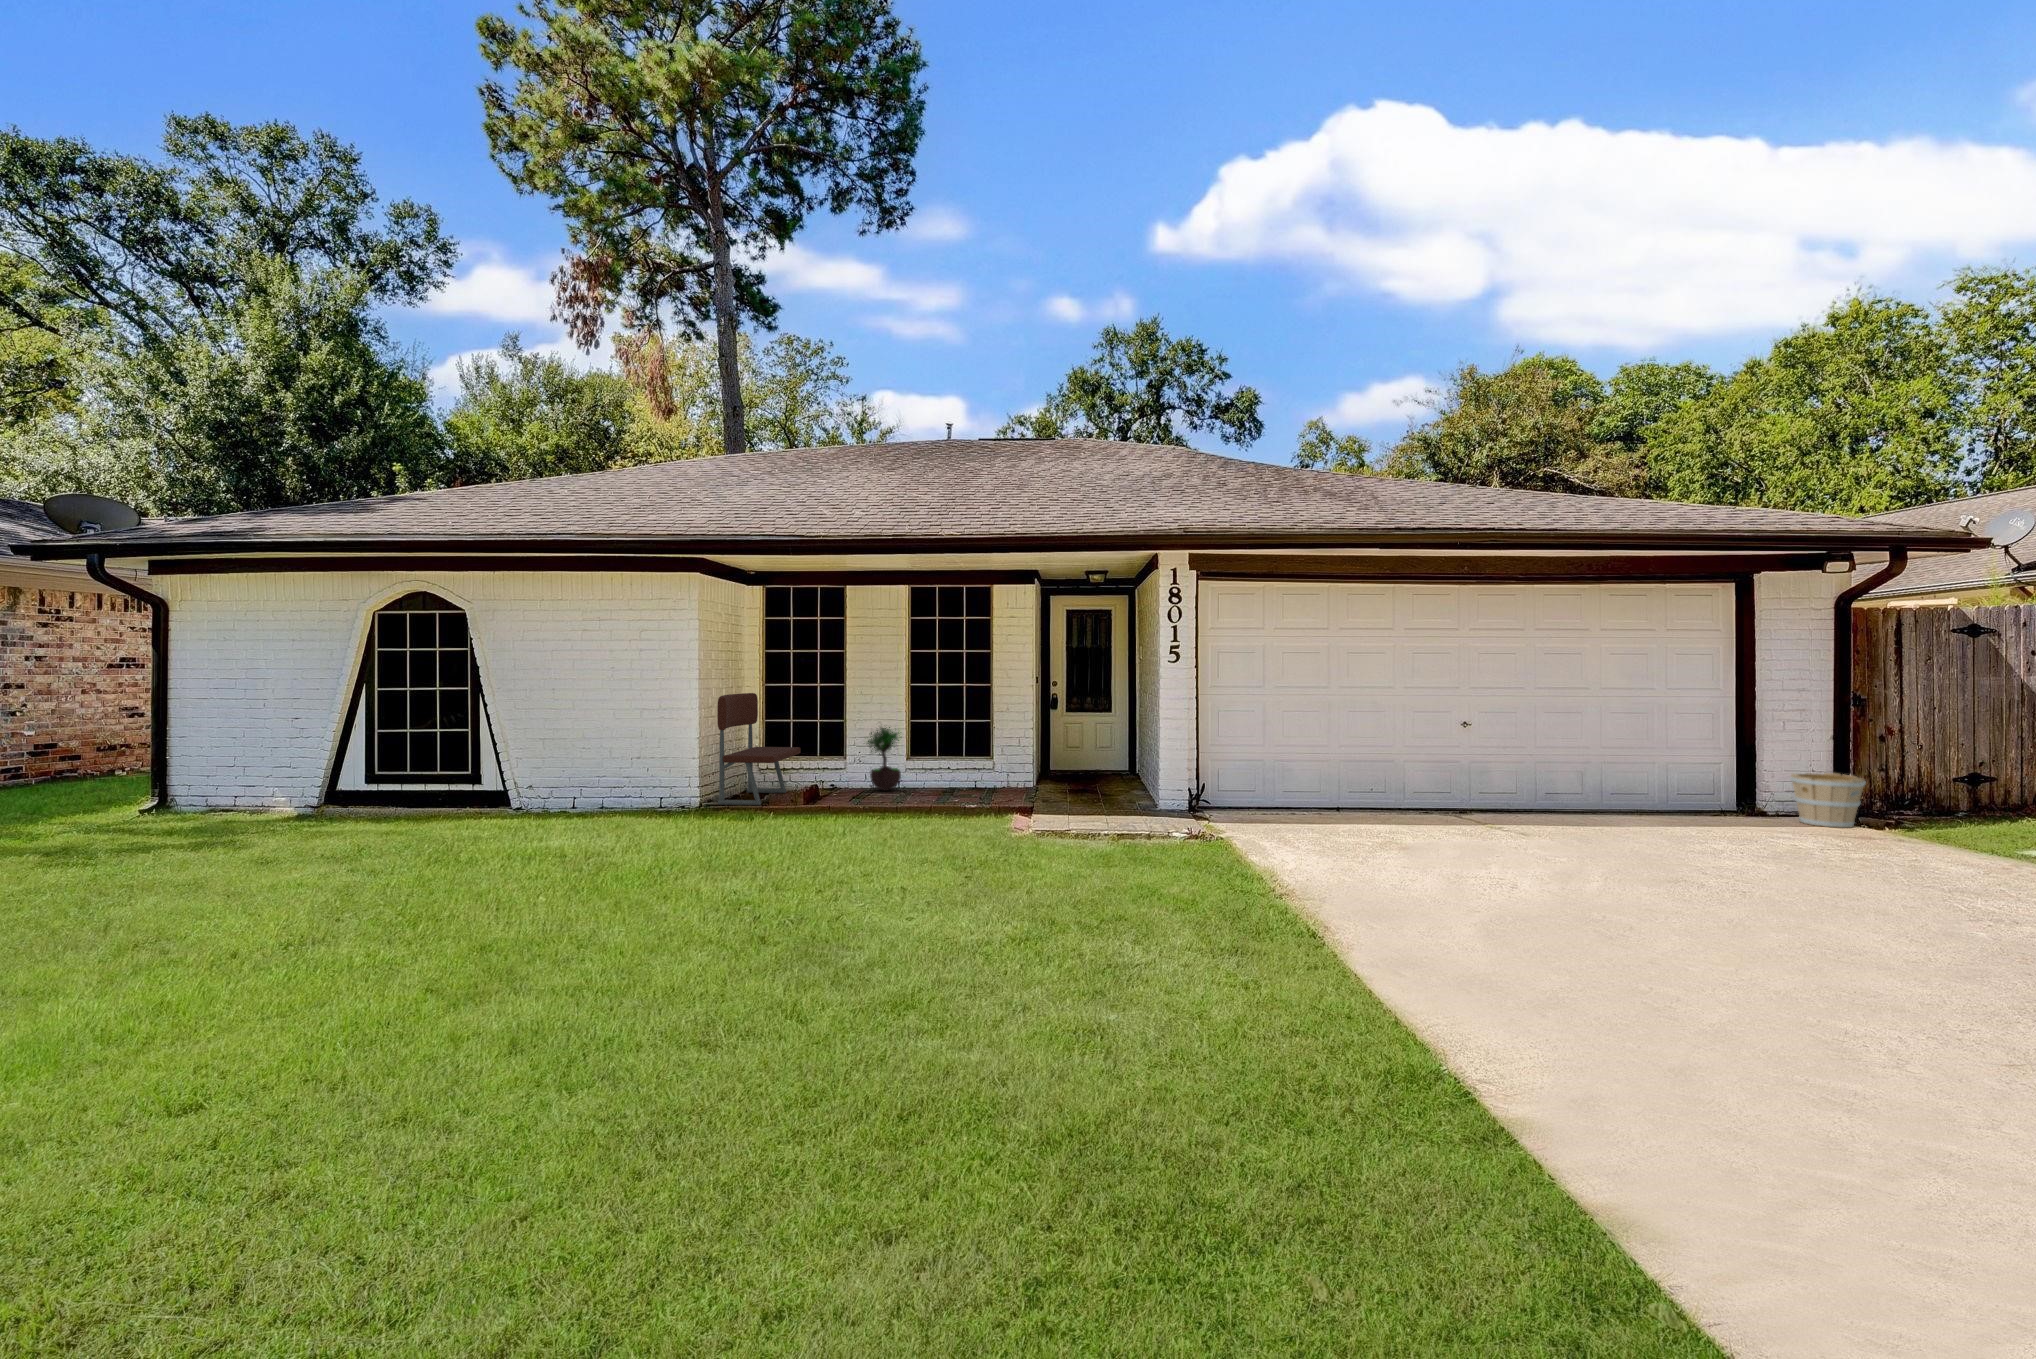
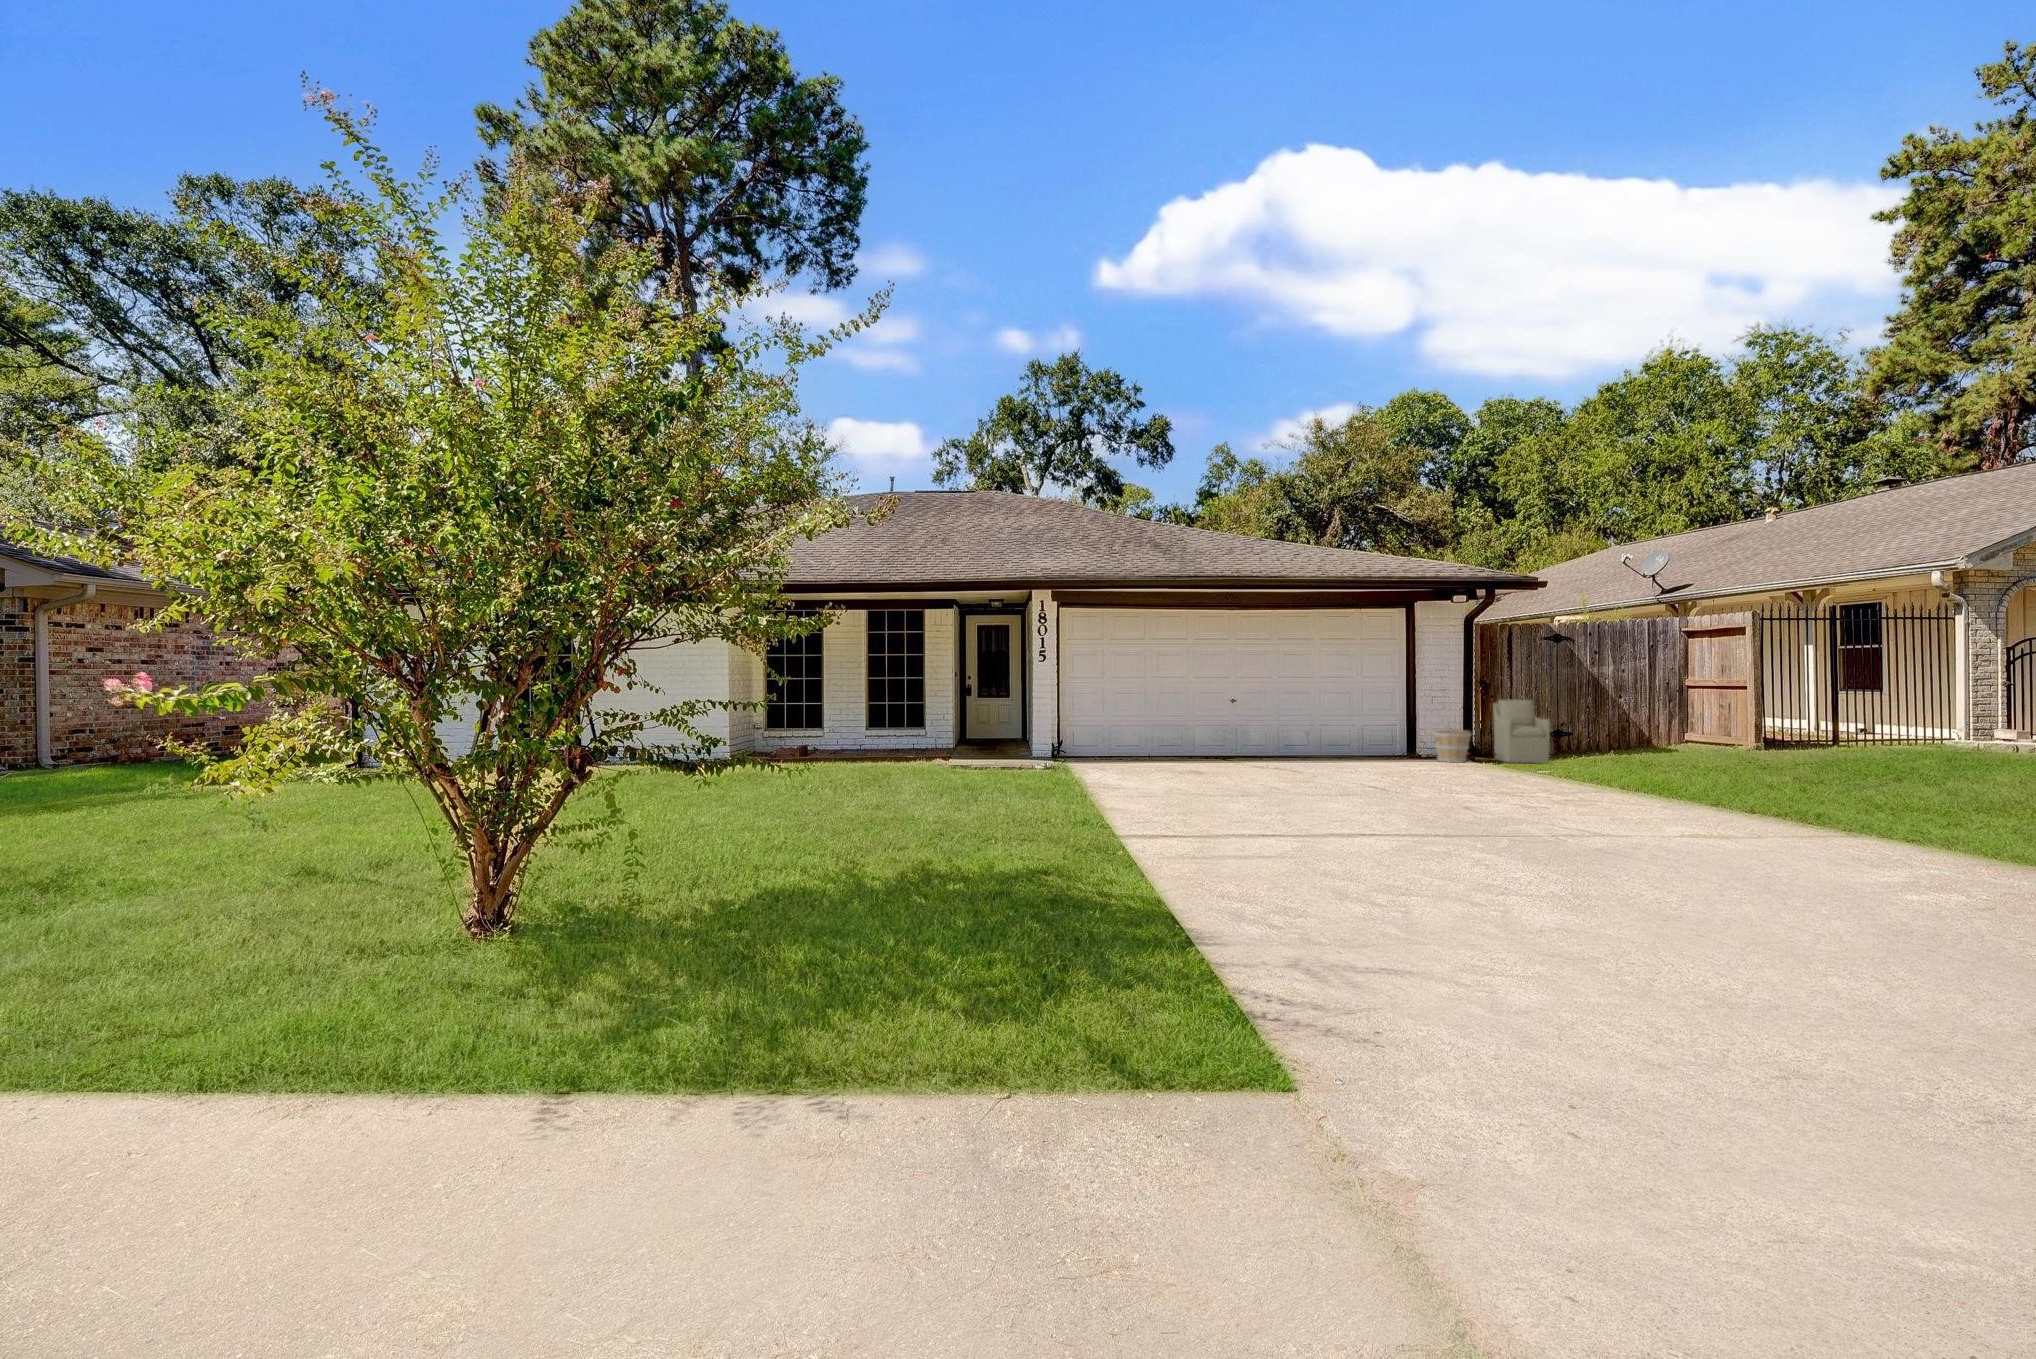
bench: present [717,693,801,805] -> none [741,683,792,756]
chair: none [1879,725,2007,832] -> present [1493,700,1550,763]
potted tree: present [867,727,901,791] -> none [835,702,864,751]

